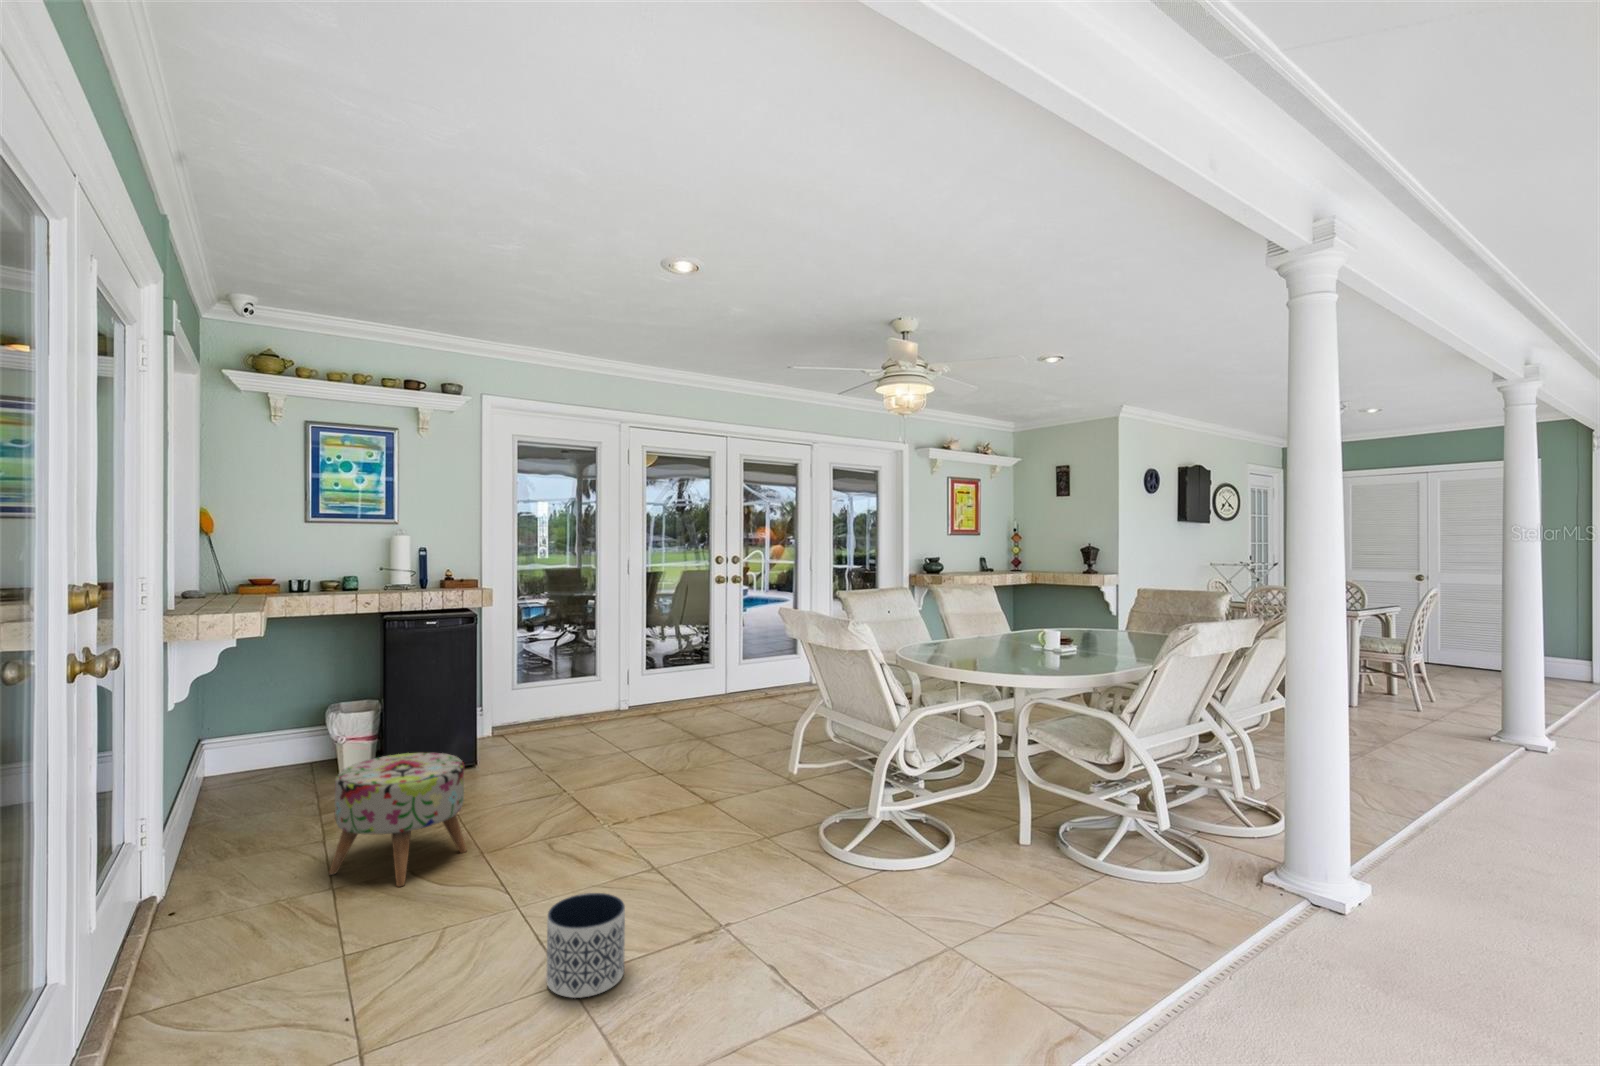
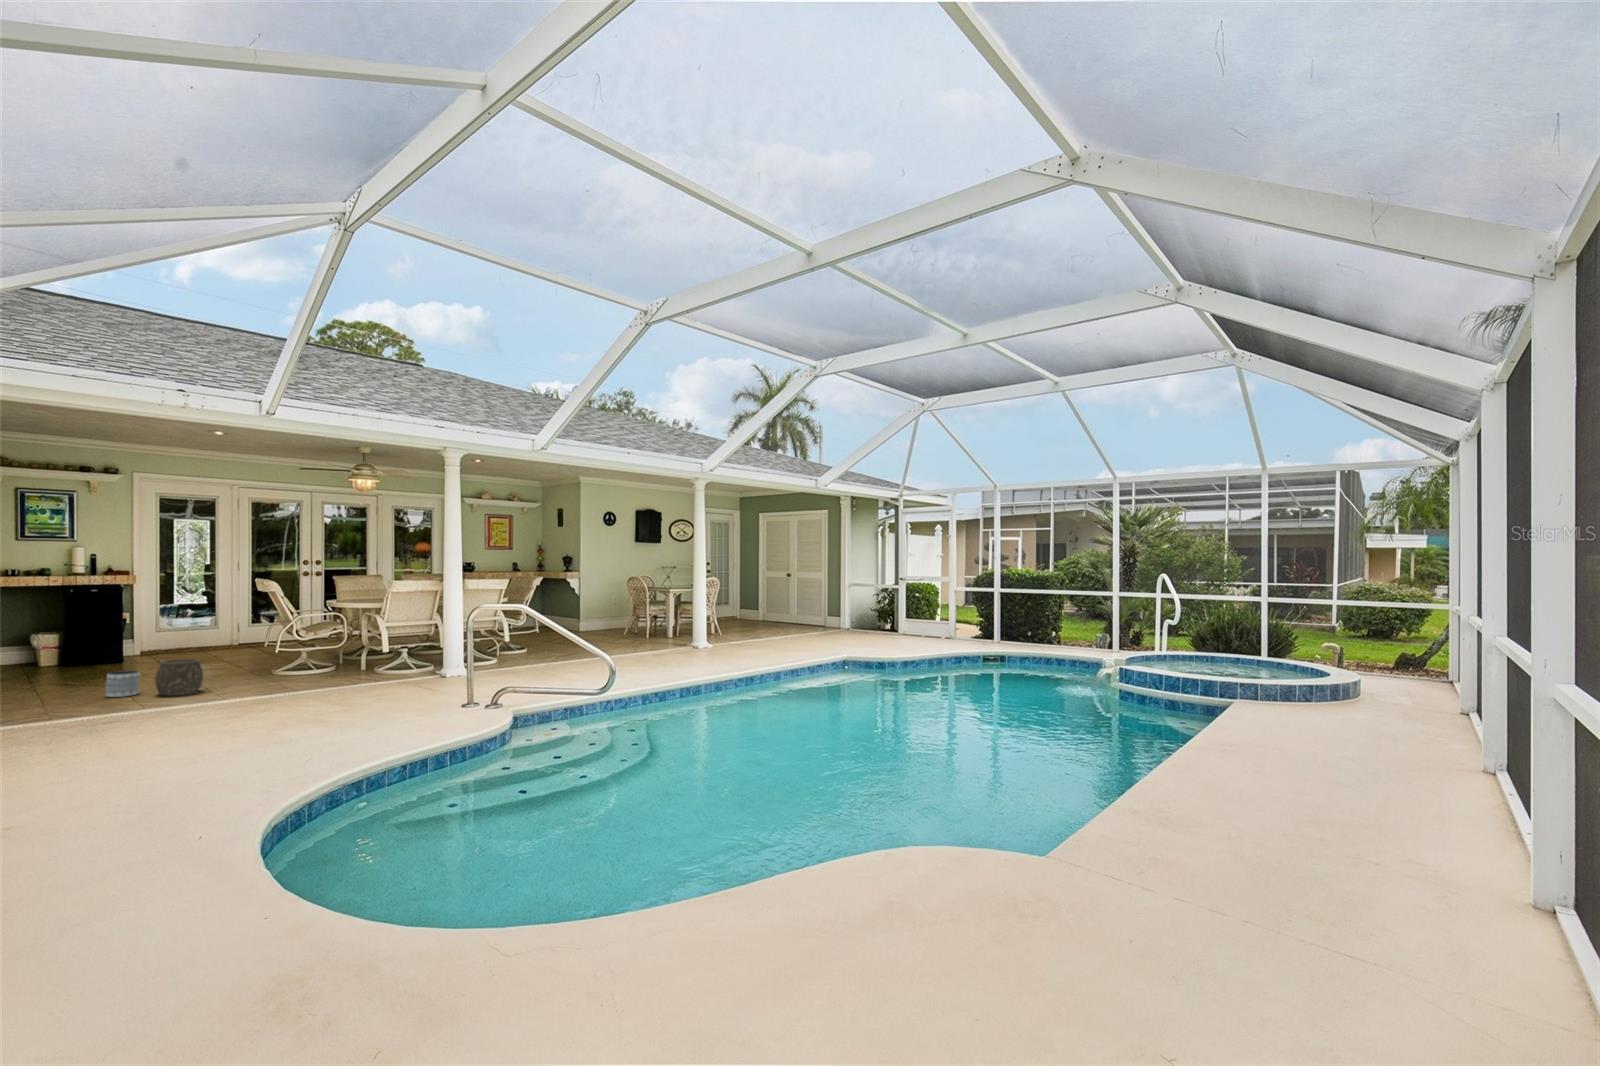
ottoman: present [329,753,467,887] -> none [24,641,95,687]
woven basket: none [676,860,795,1006] -> present [155,659,203,696]

